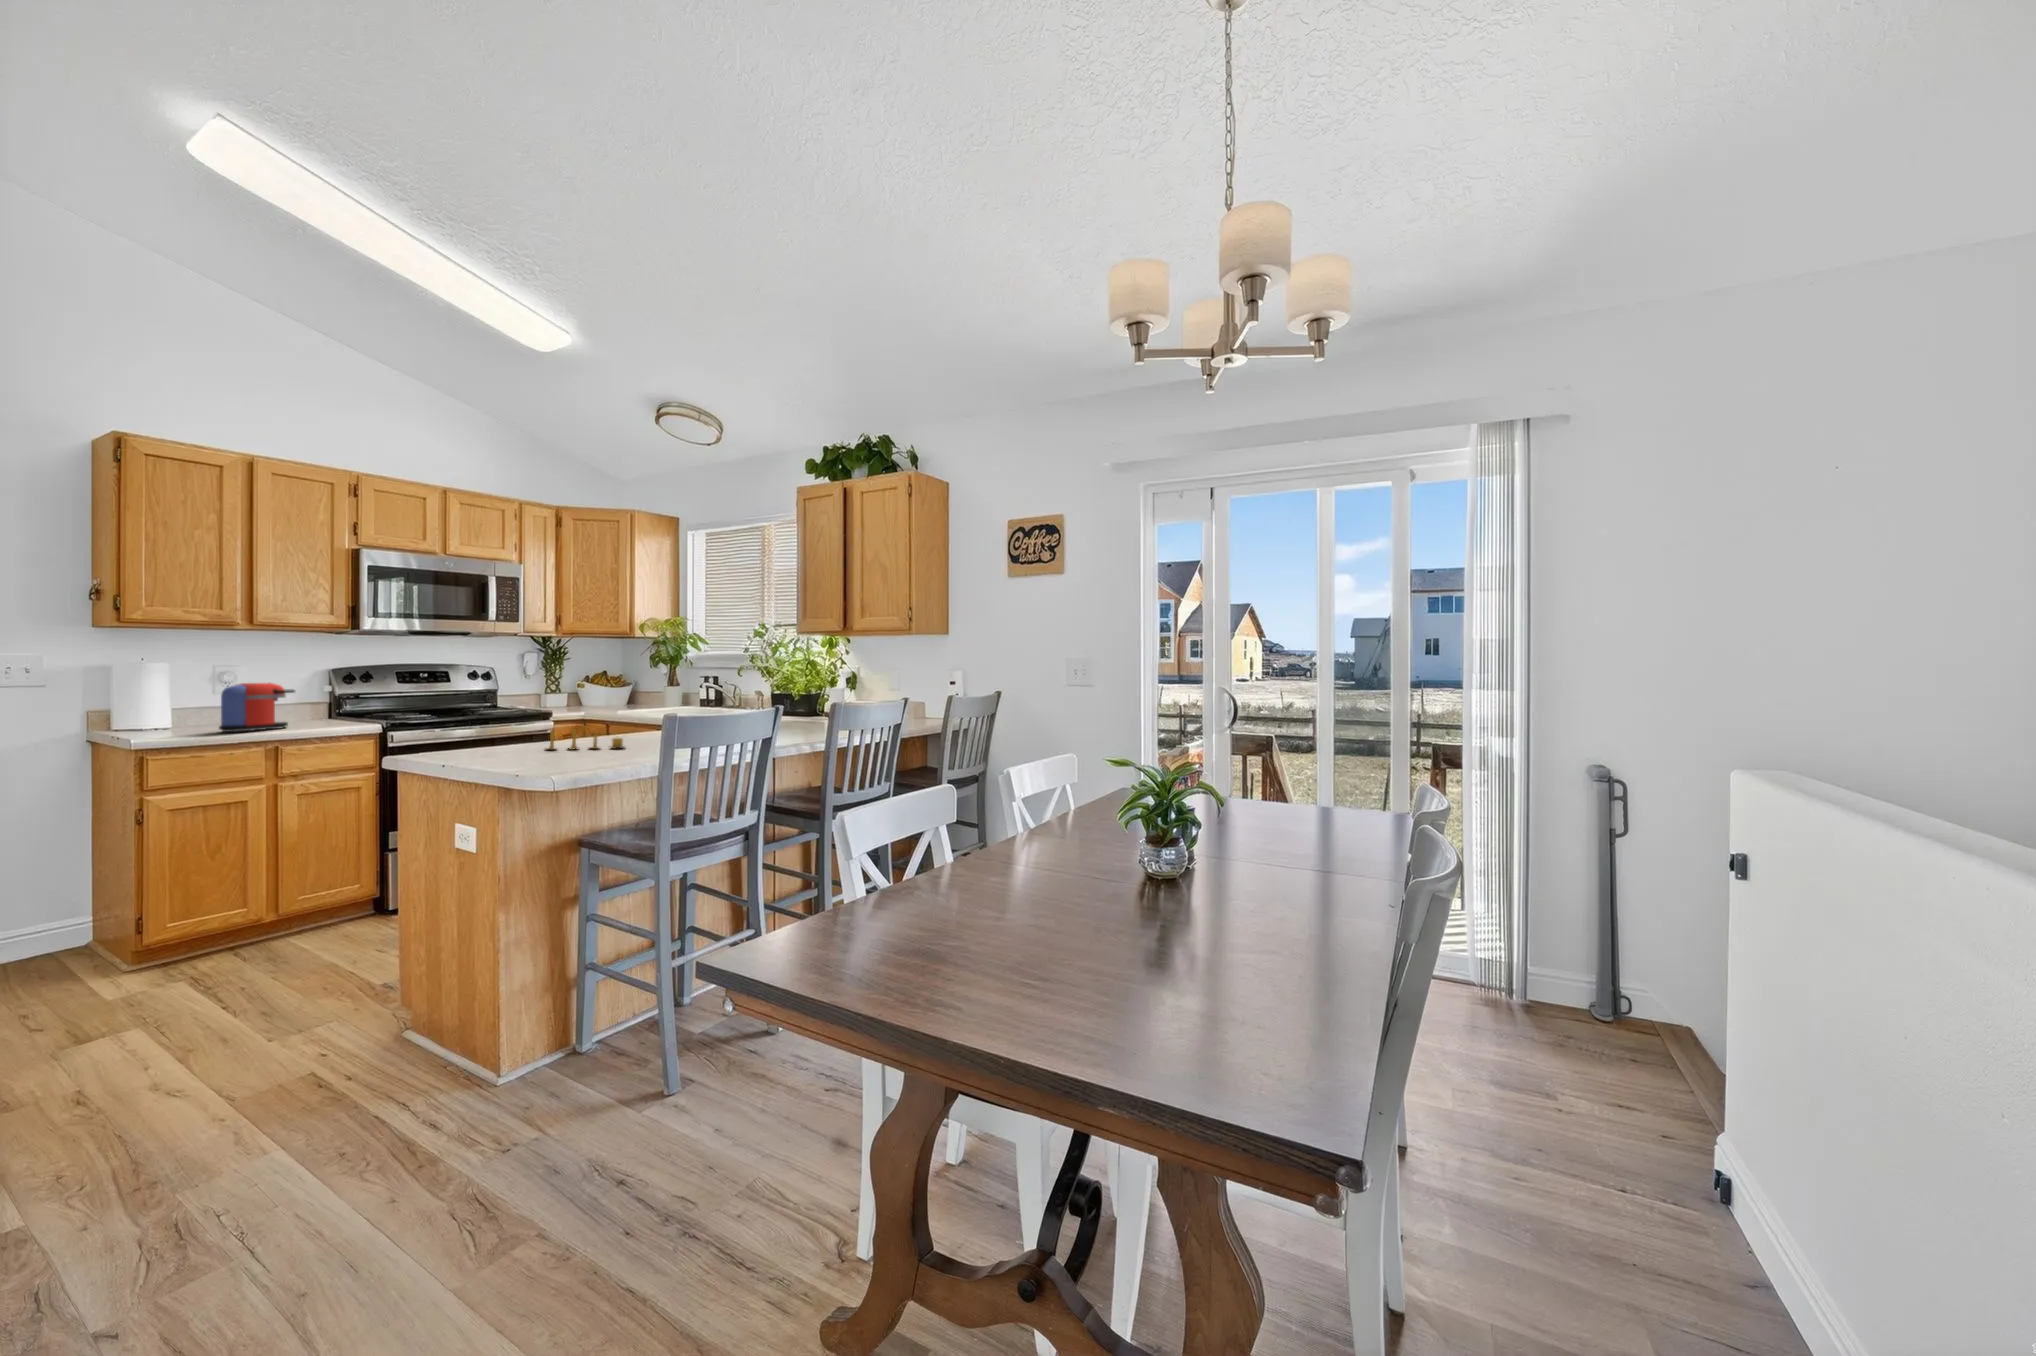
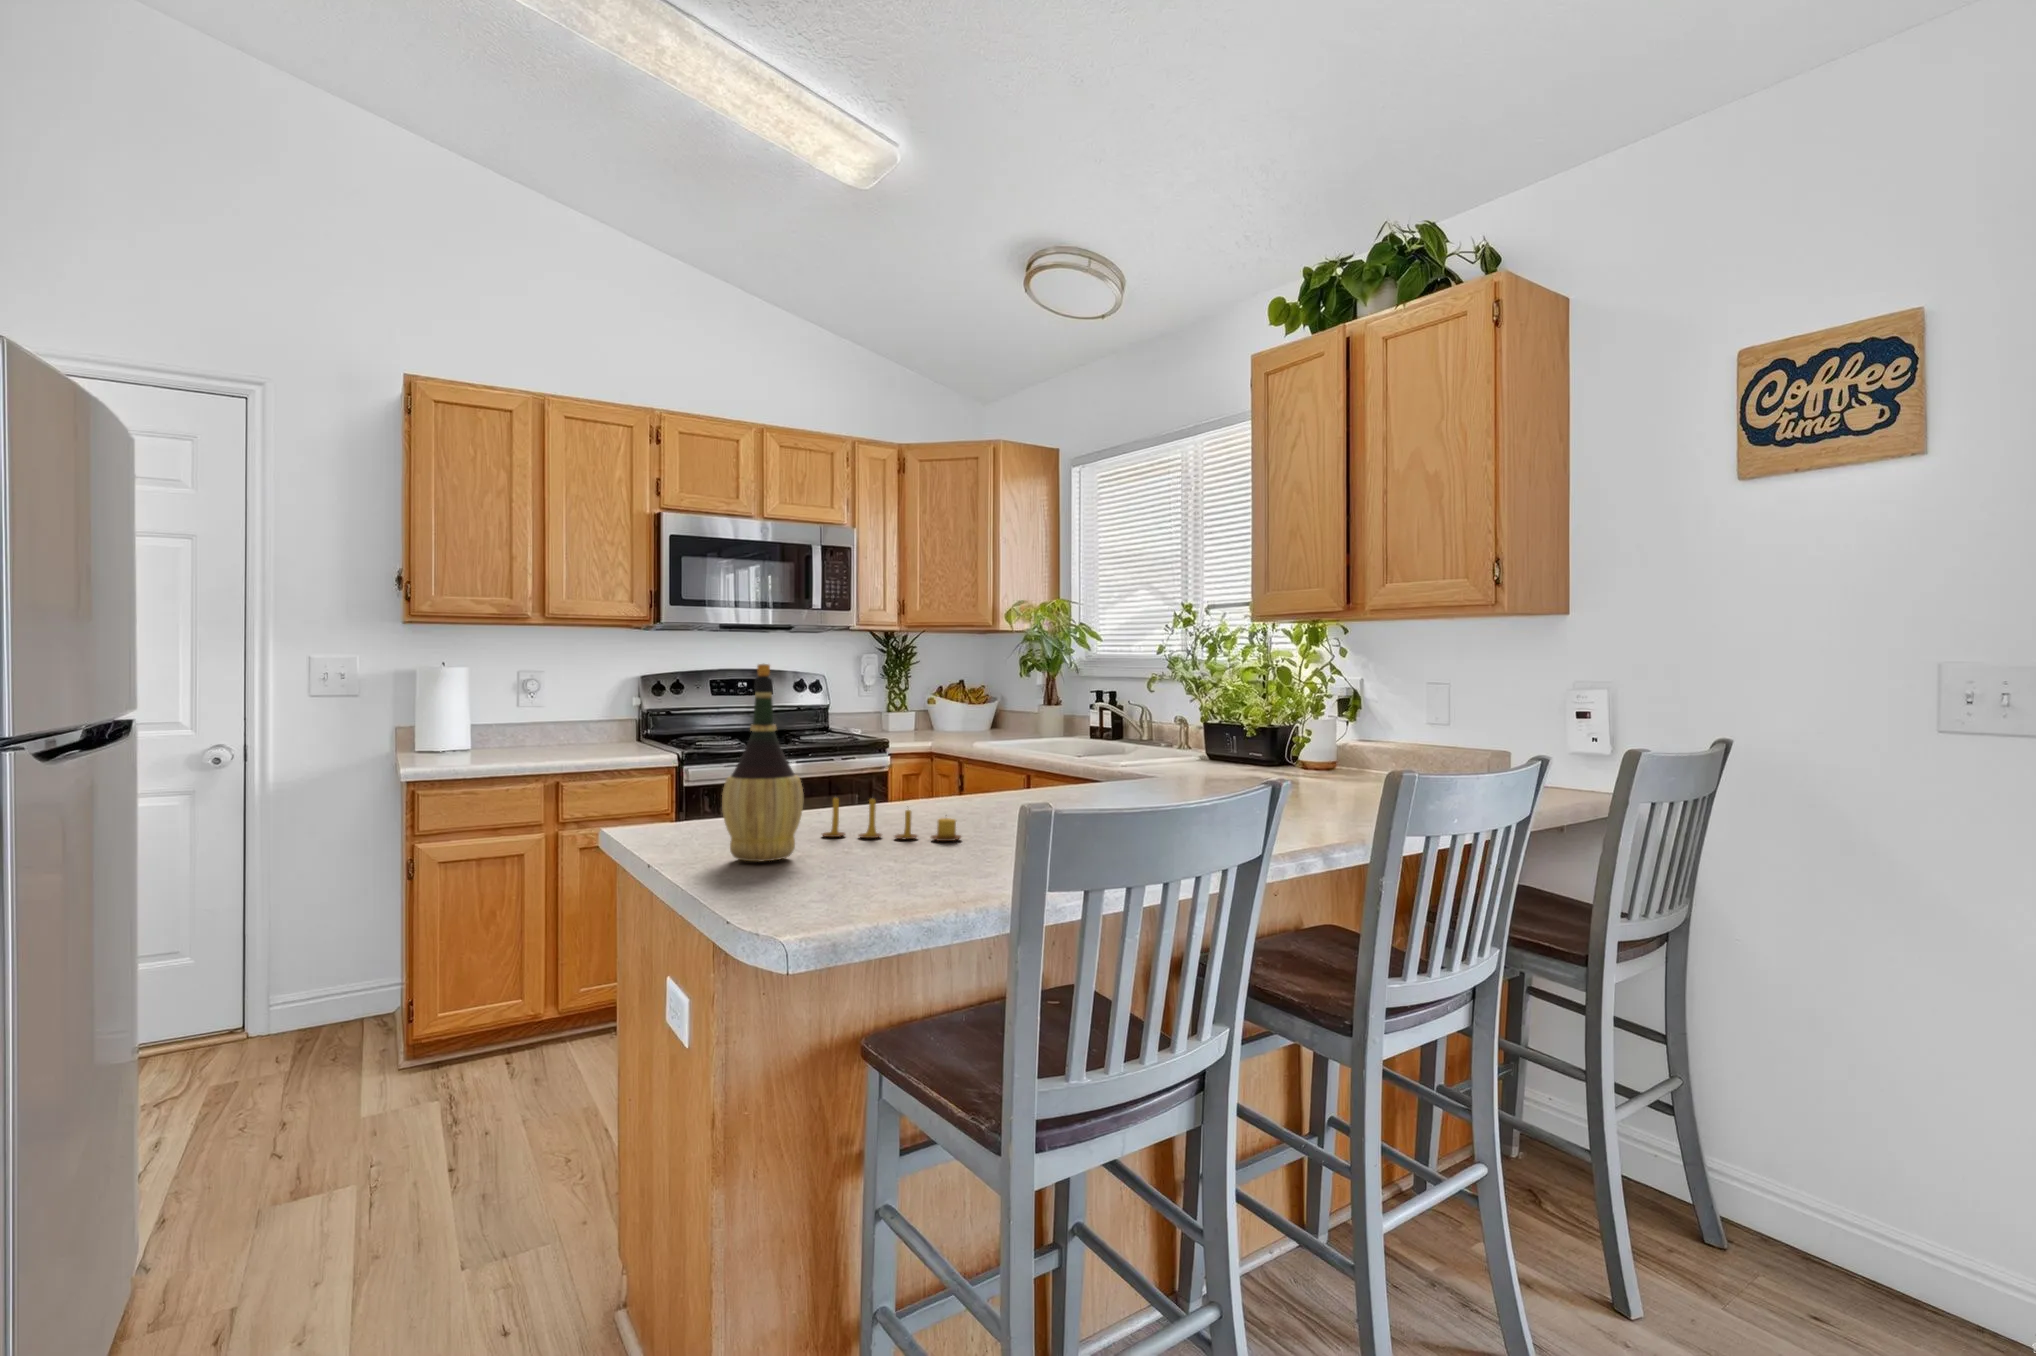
wine bottle: none [494,660,541,758] -> present [722,664,803,861]
coffee maker: present [219,683,295,732] -> none [498,695,586,761]

